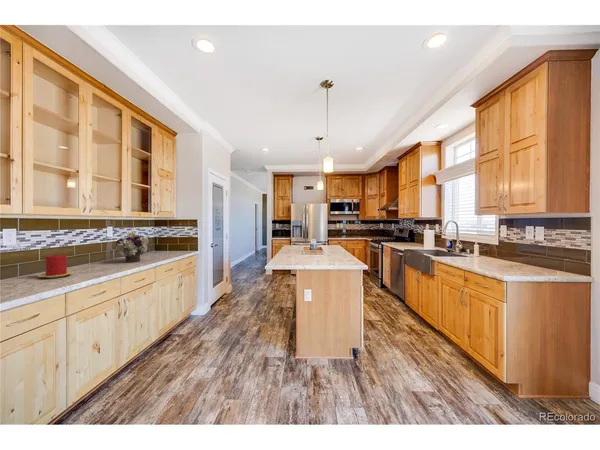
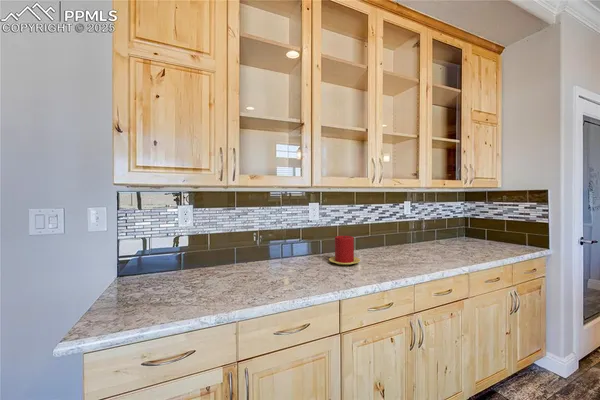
flower arrangement: present [116,231,149,262] -> none [410,208,459,255]

